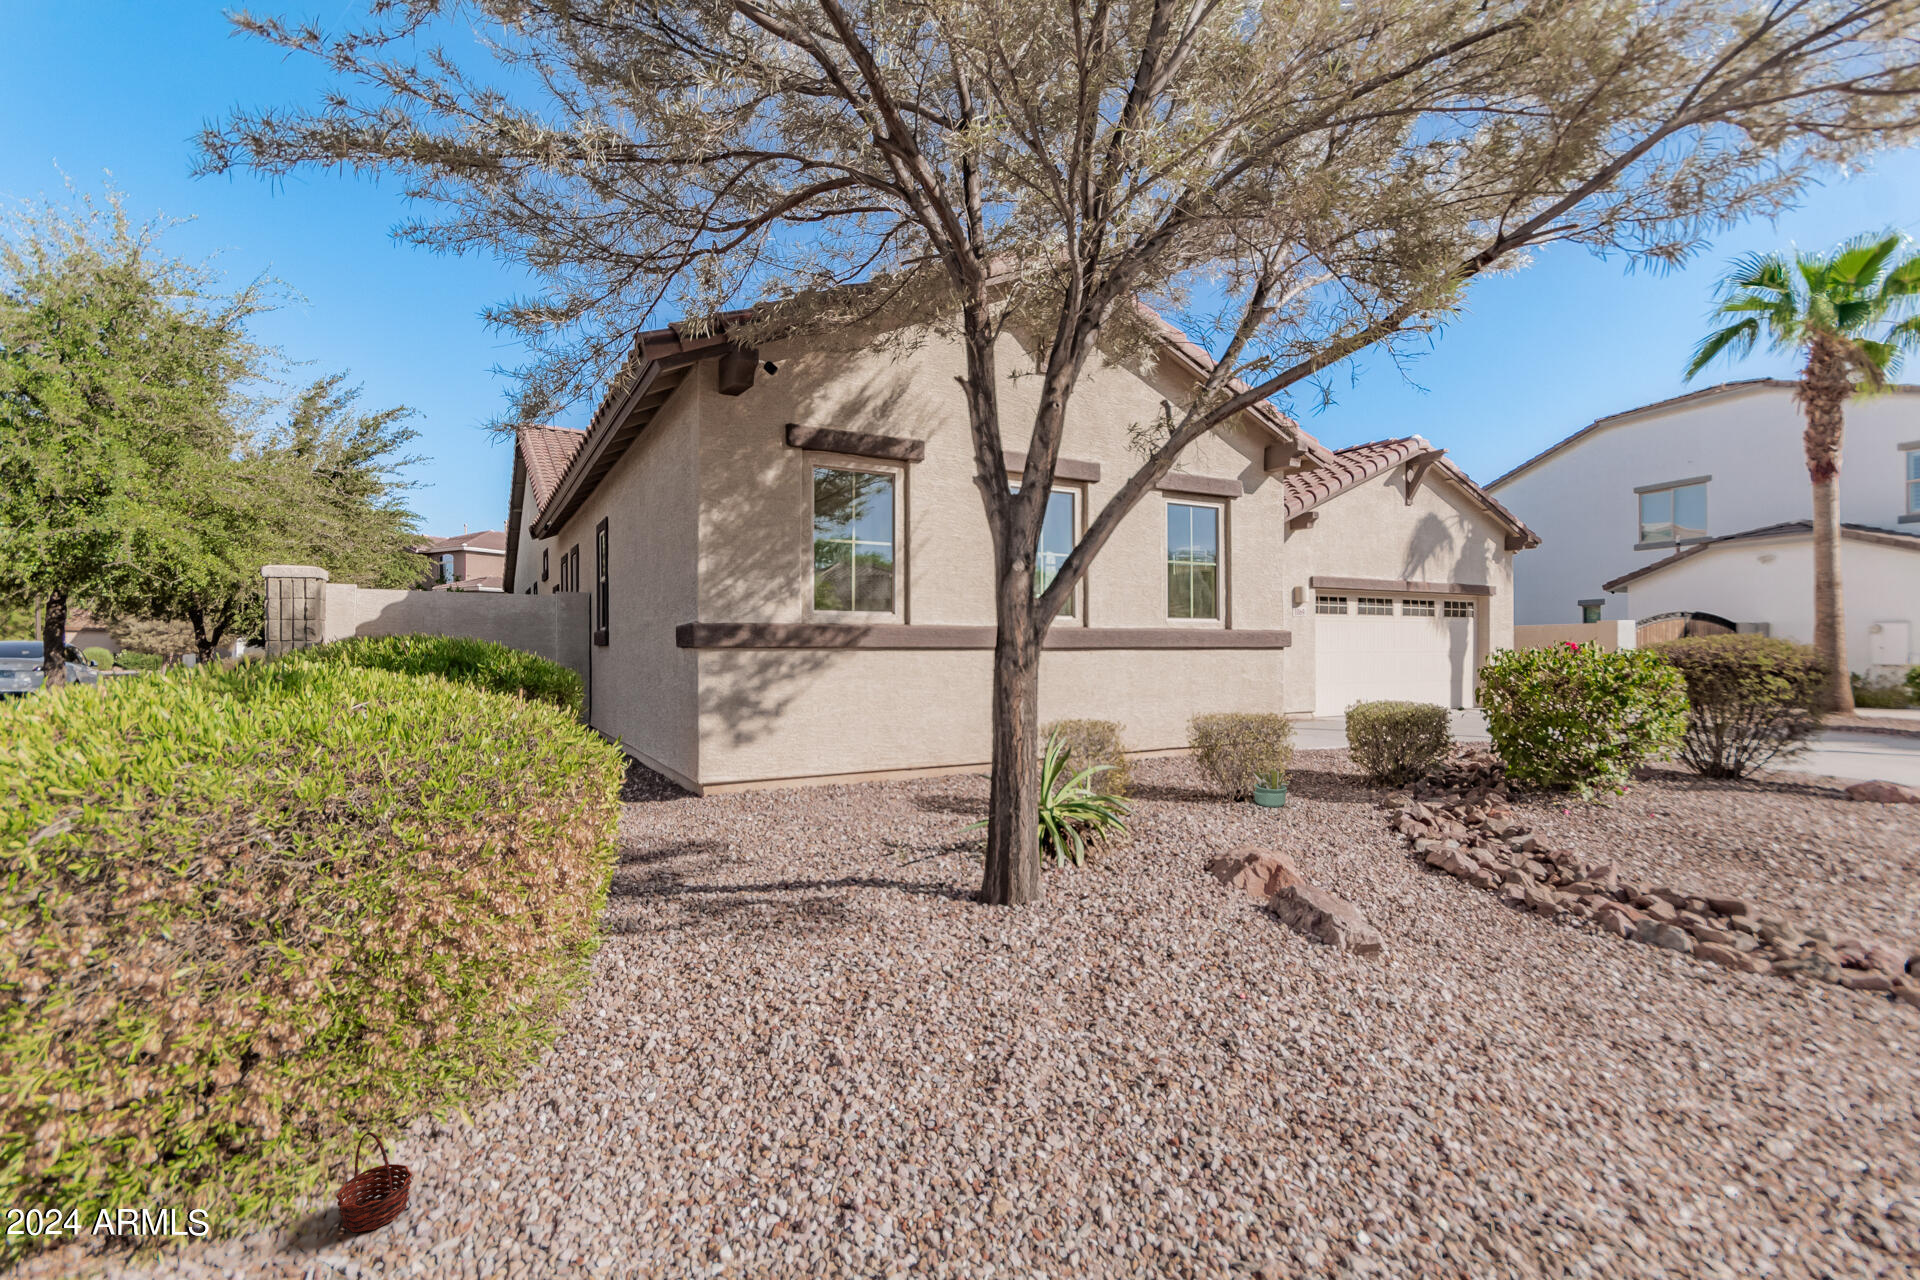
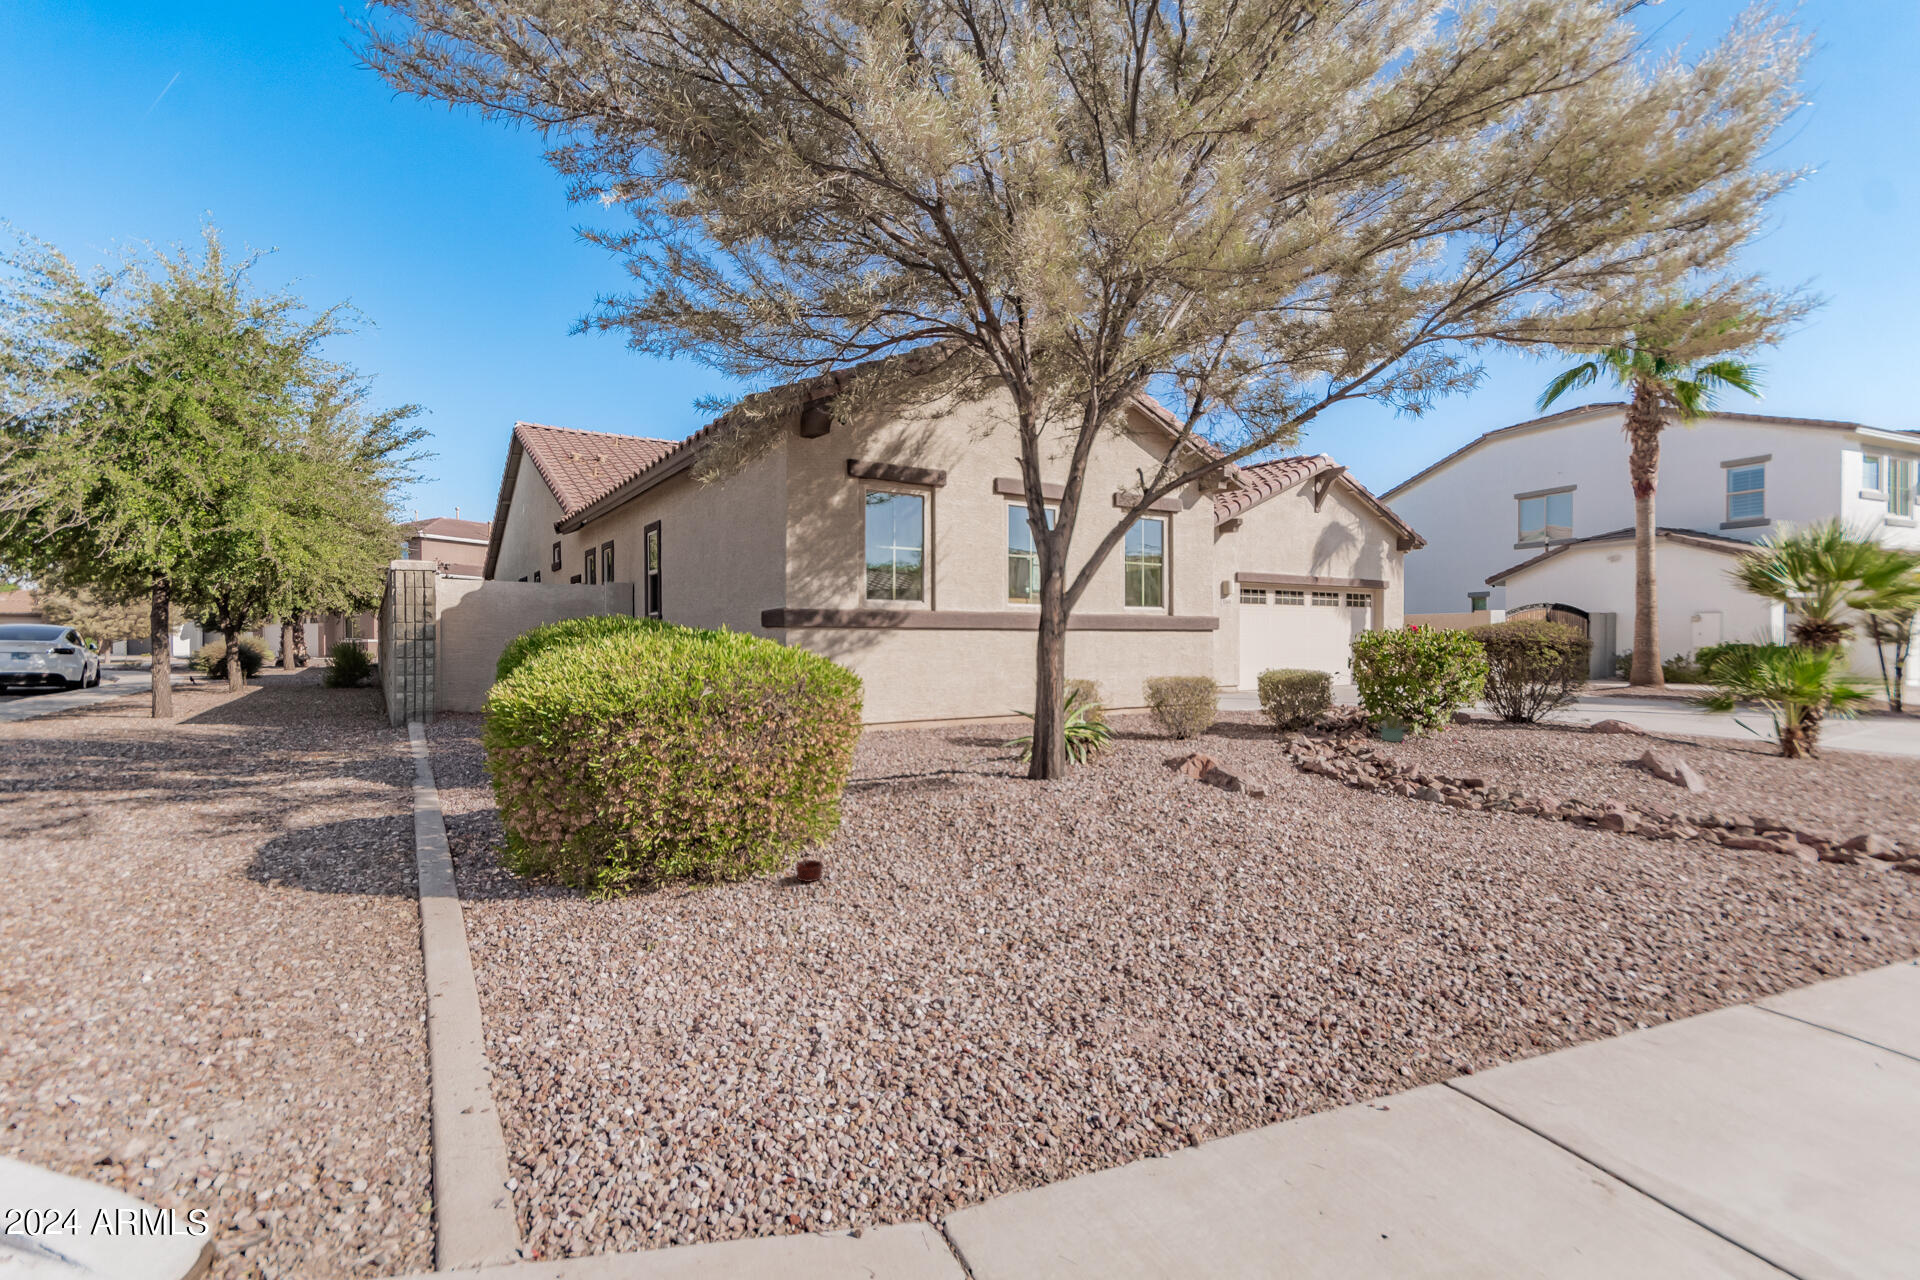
decorative plant: present [1253,769,1290,807] -> present [1379,716,1408,742]

